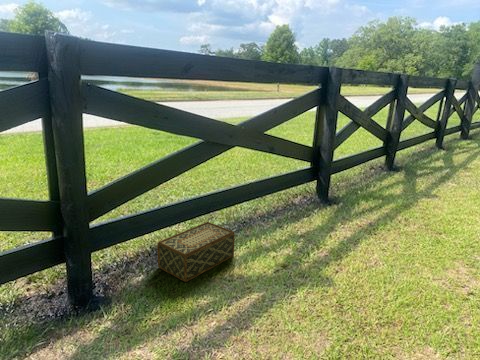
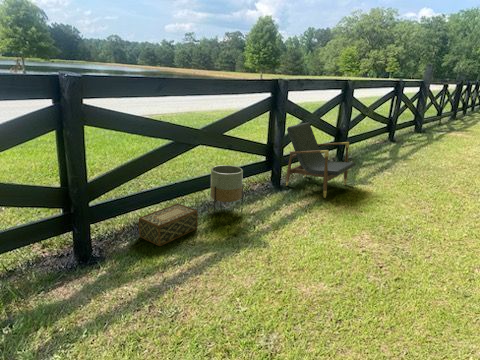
lounge chair: none [334,122,422,214] -> present [286,122,356,198]
planter: none [248,173,291,237] -> present [210,165,243,215]

